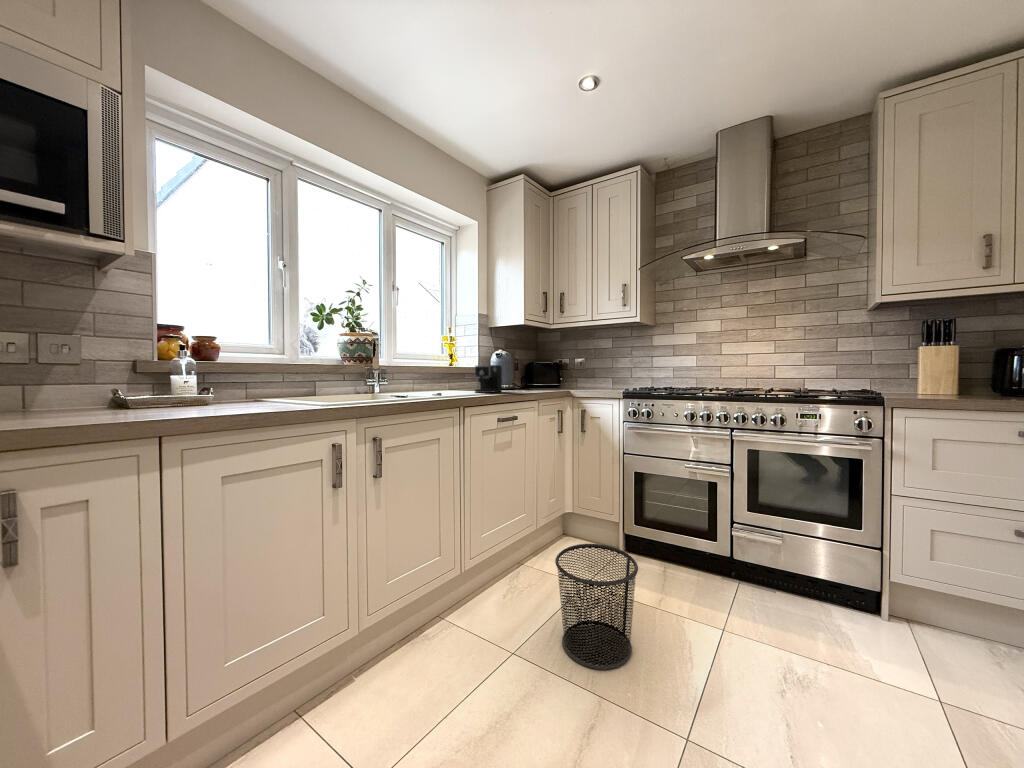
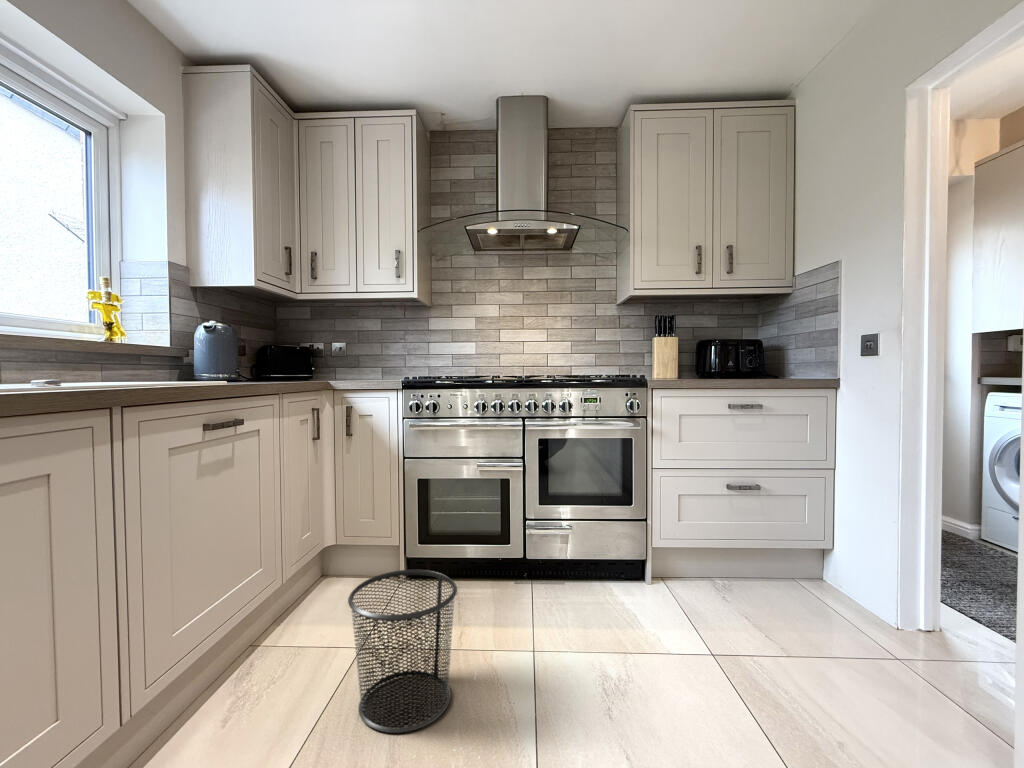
coffee maker: present [475,365,527,393] -> none [178,339,276,382]

